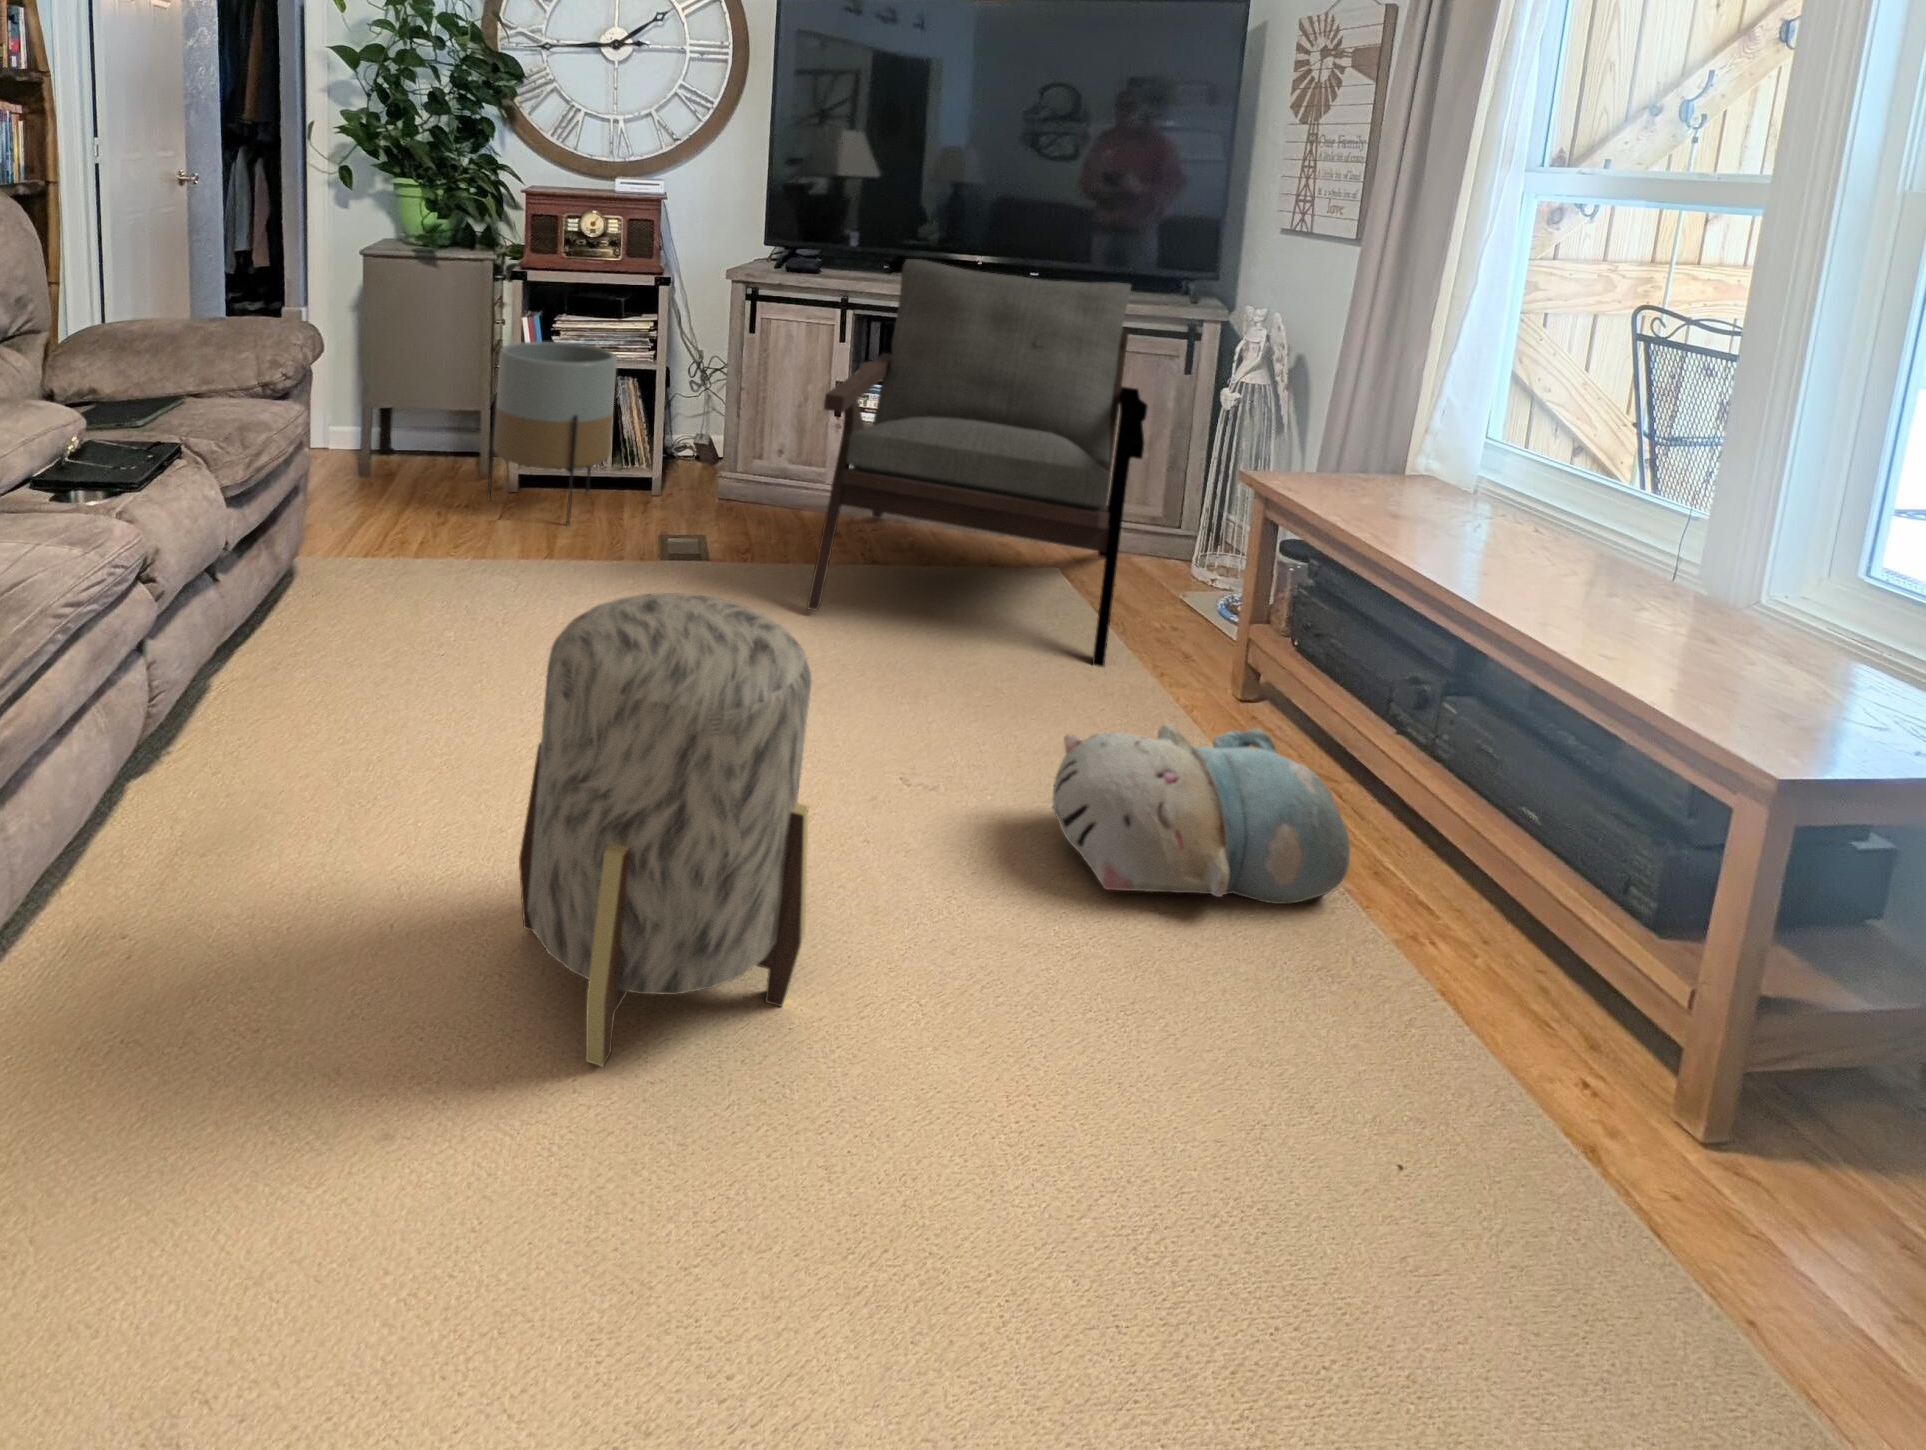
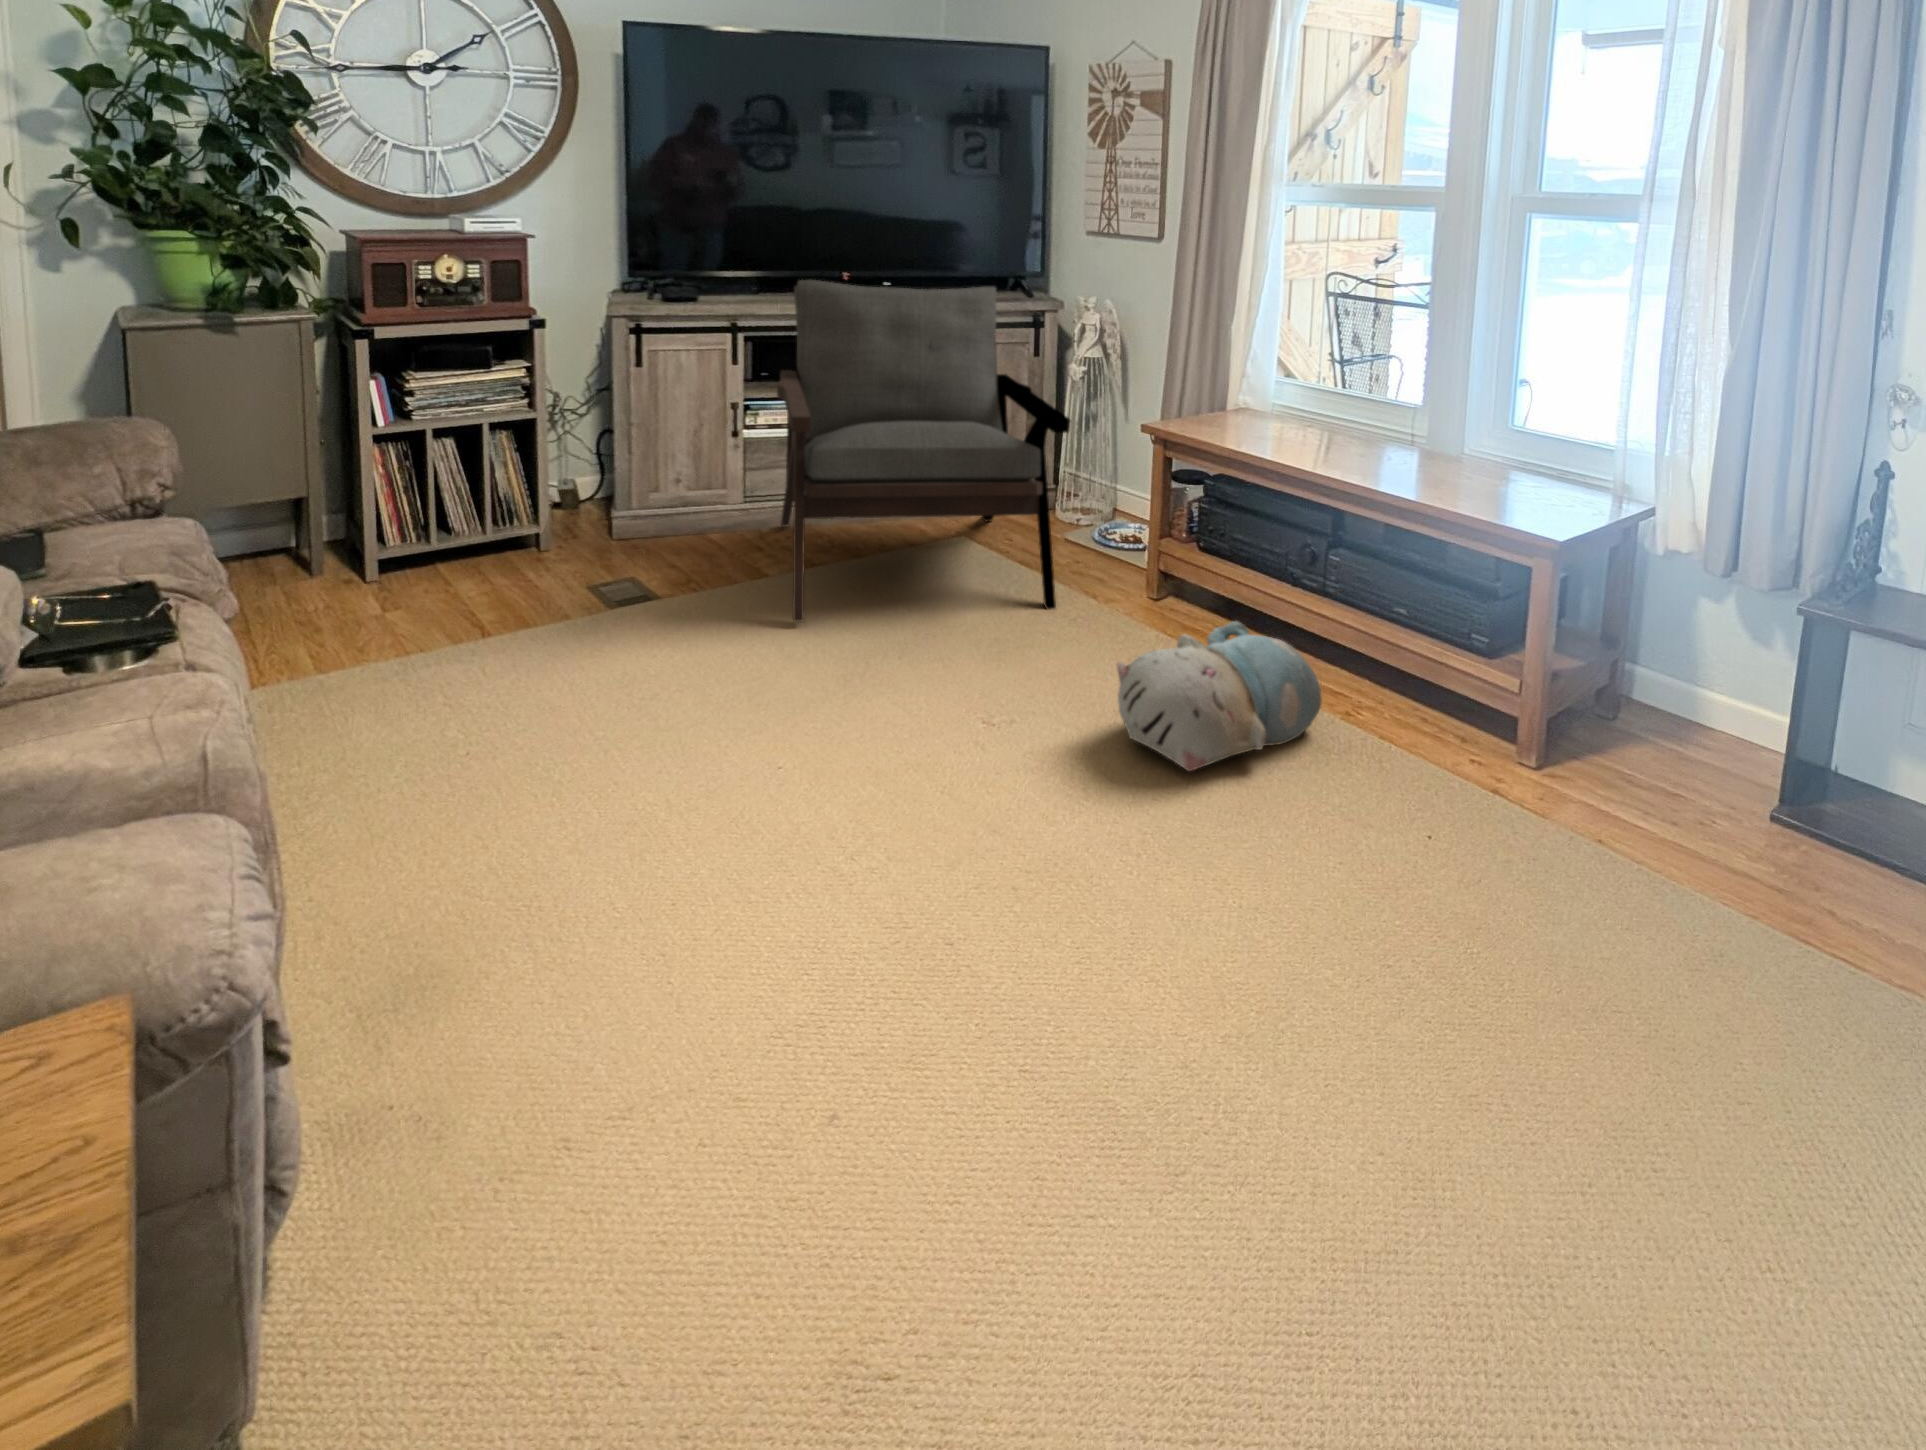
planter: present [487,342,617,526] -> none [355,402,506,600]
ottoman: present [519,593,811,1067] -> none [778,615,1056,1058]

